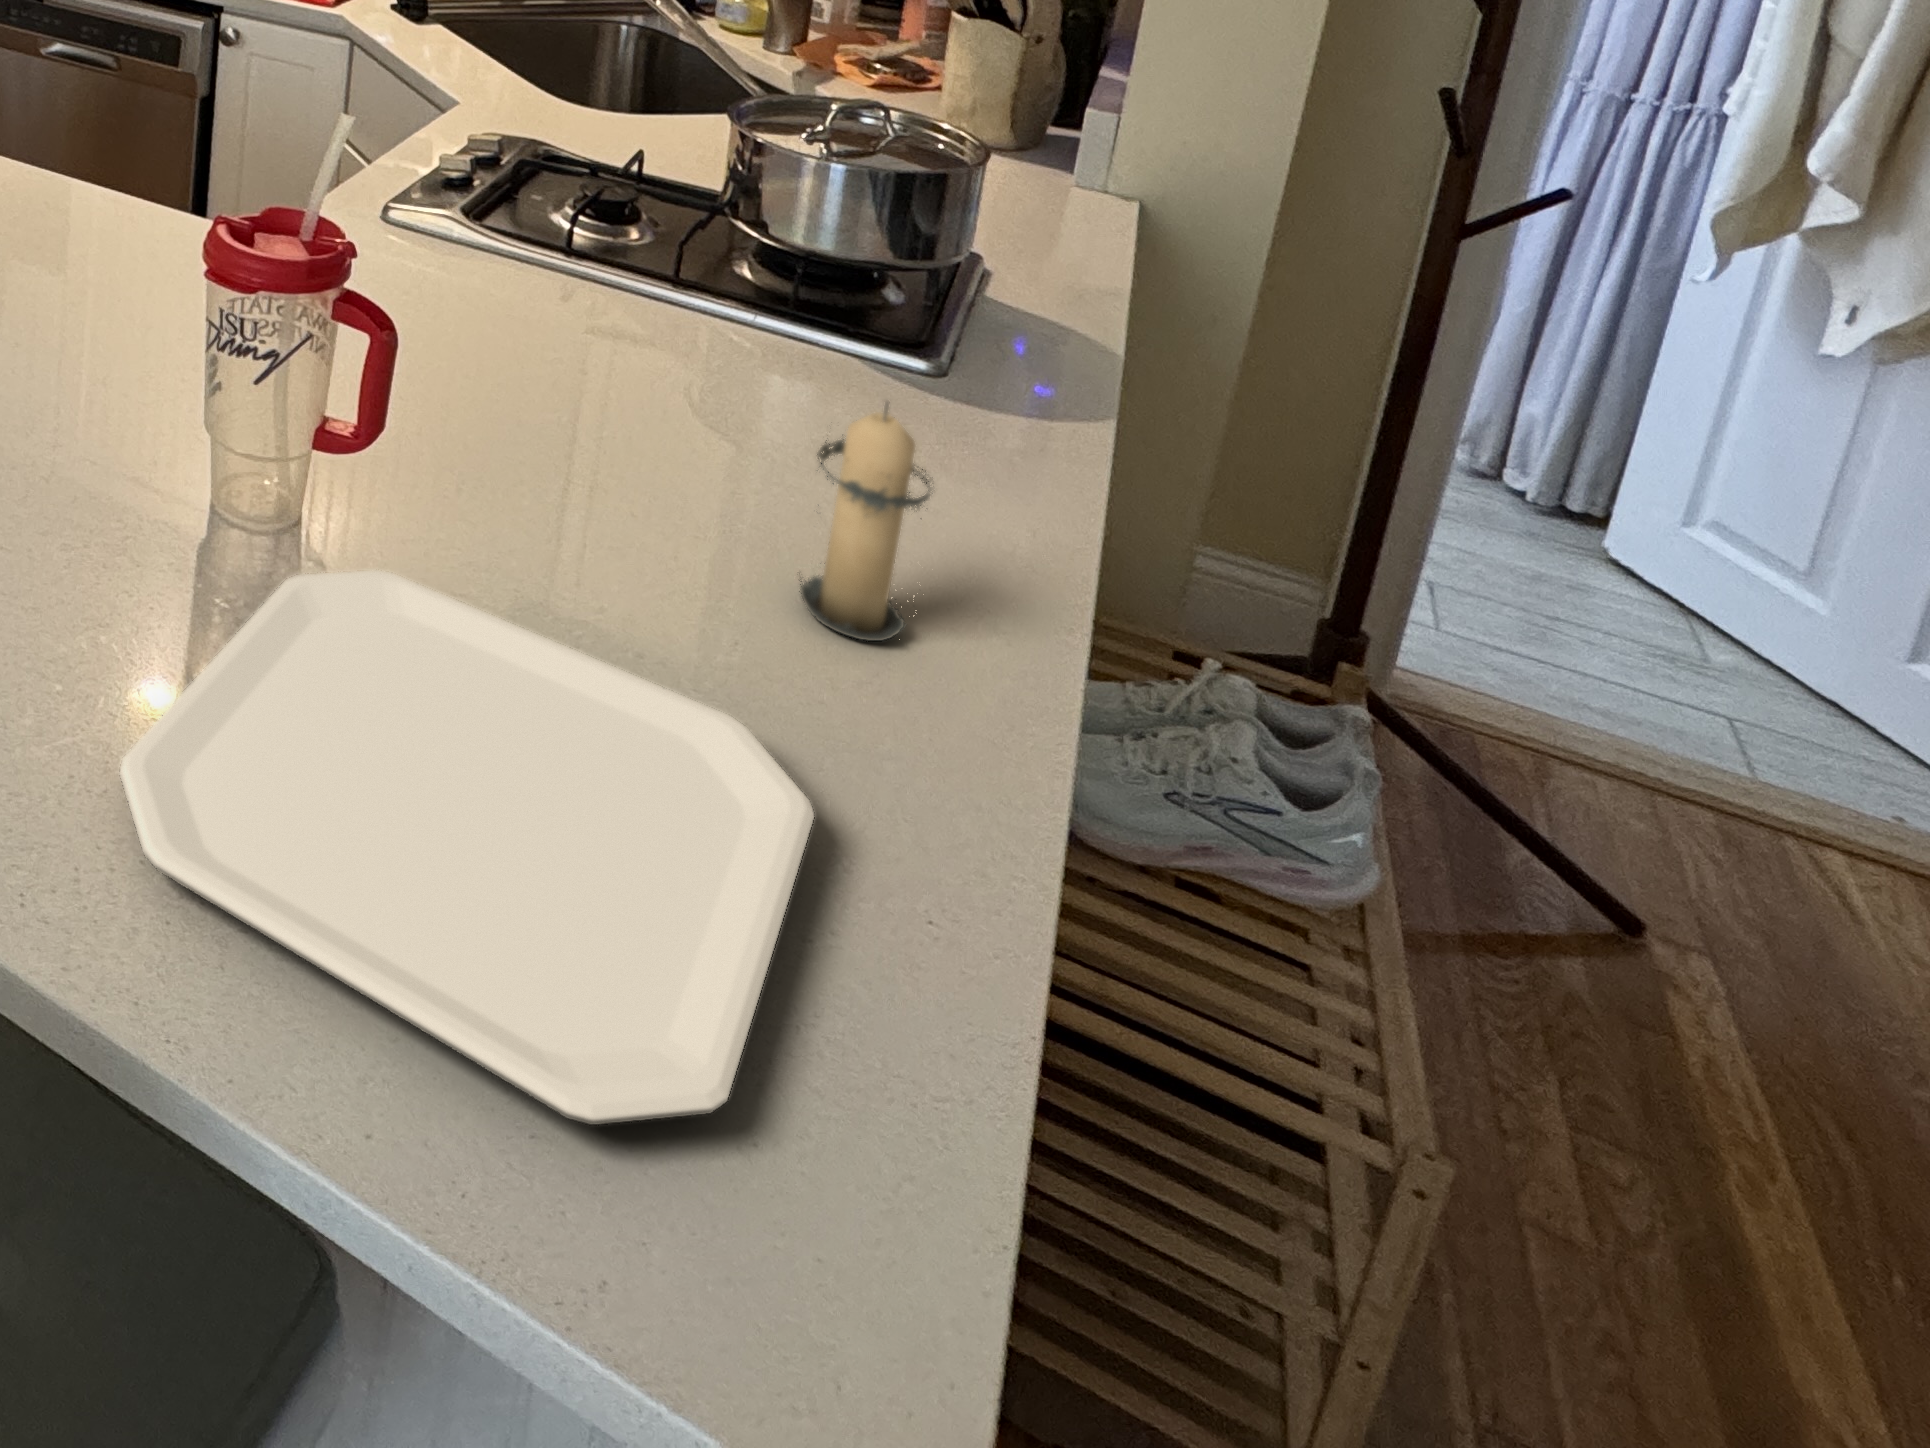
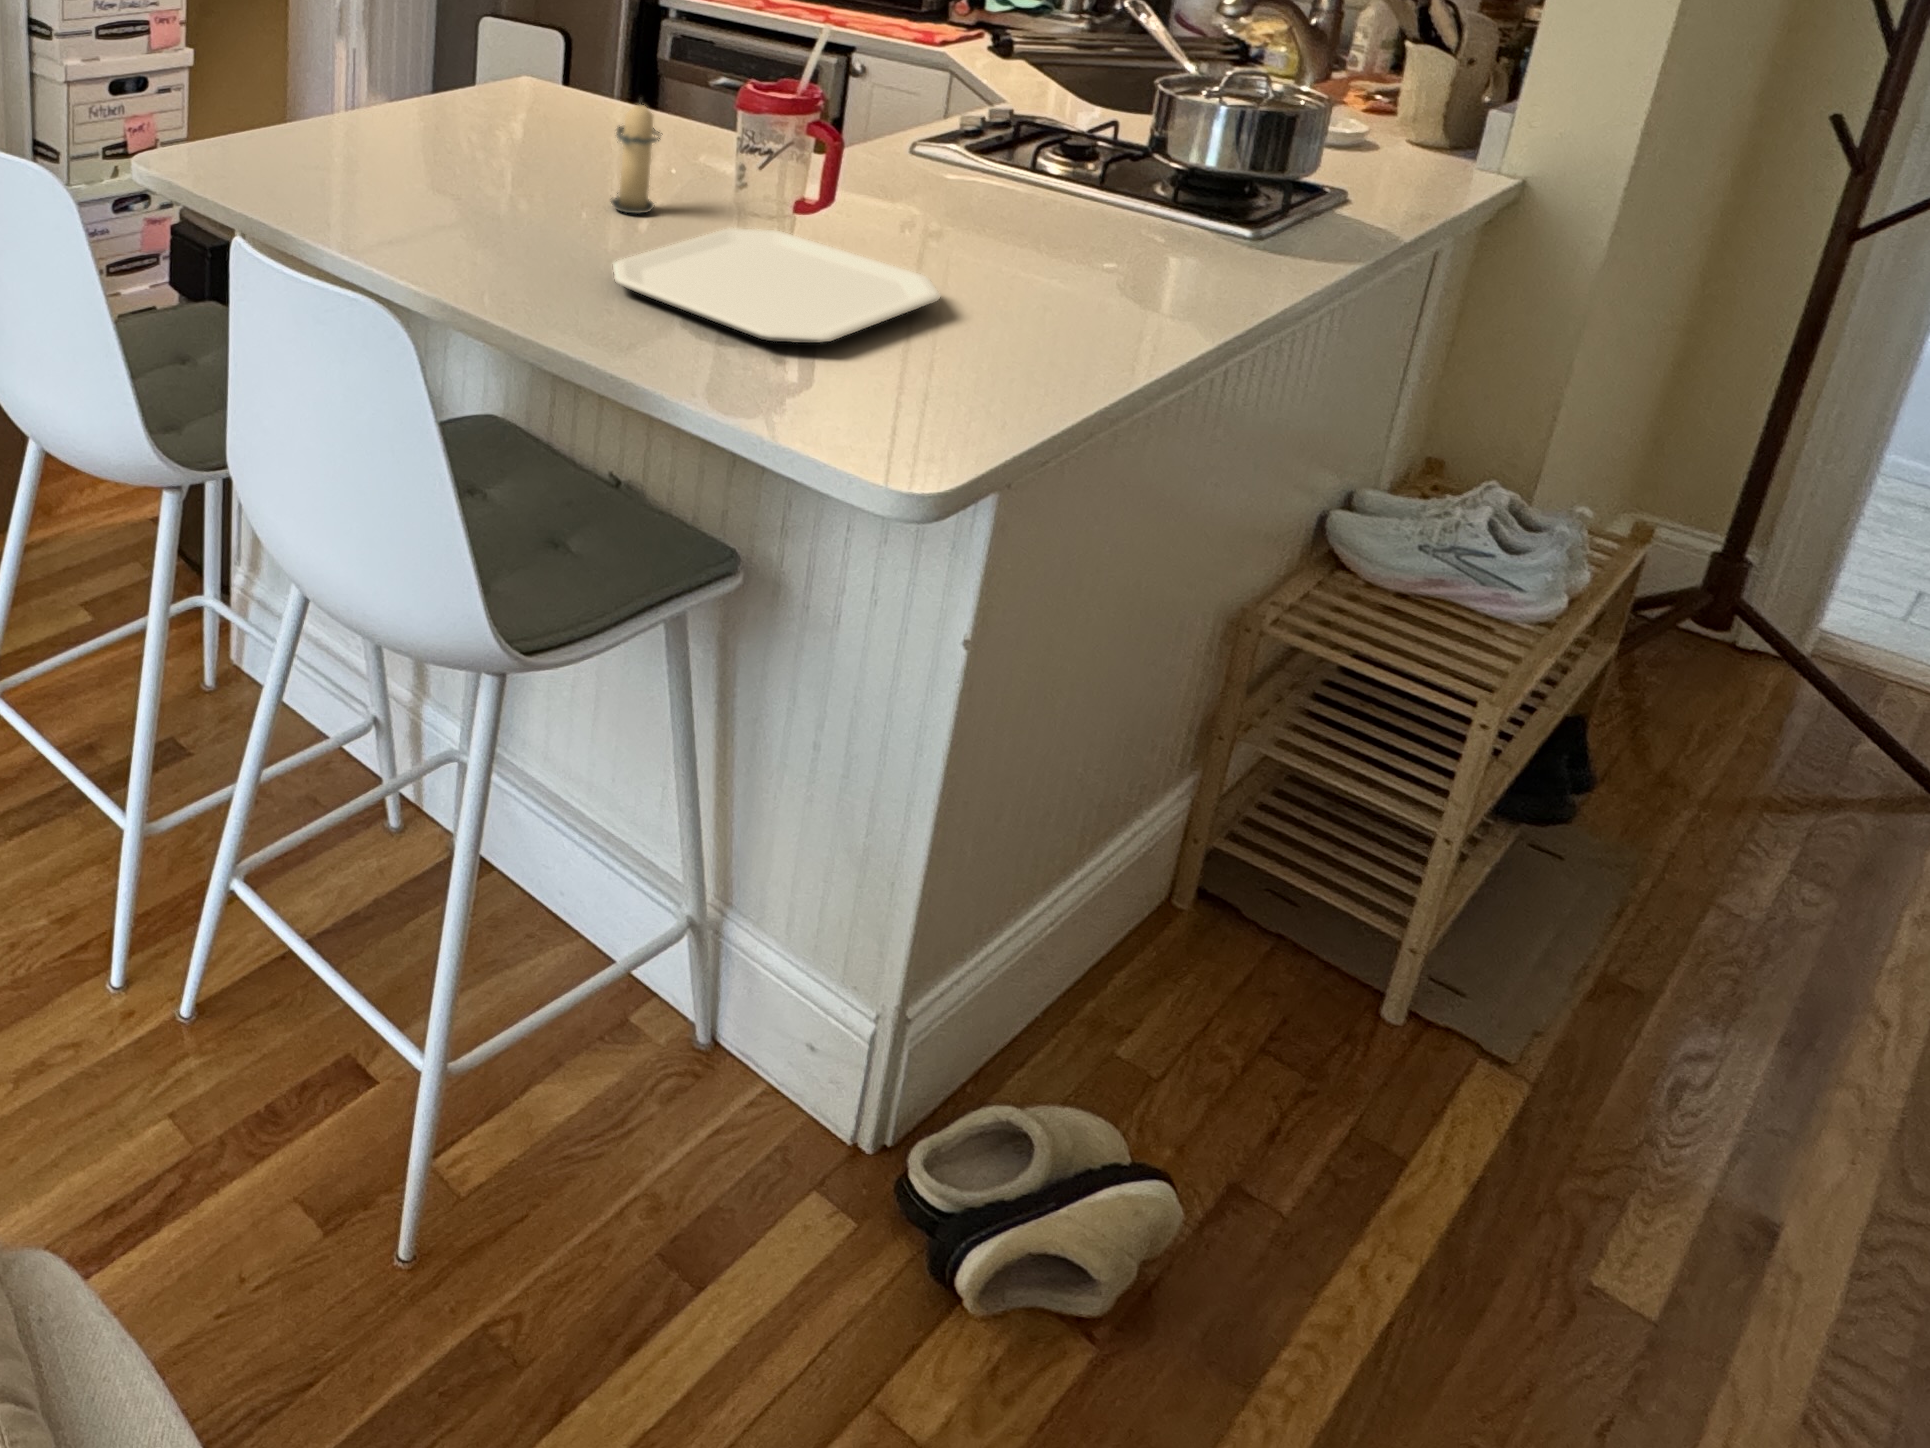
candle: present [799,402,933,641] -> present [611,104,662,213]

